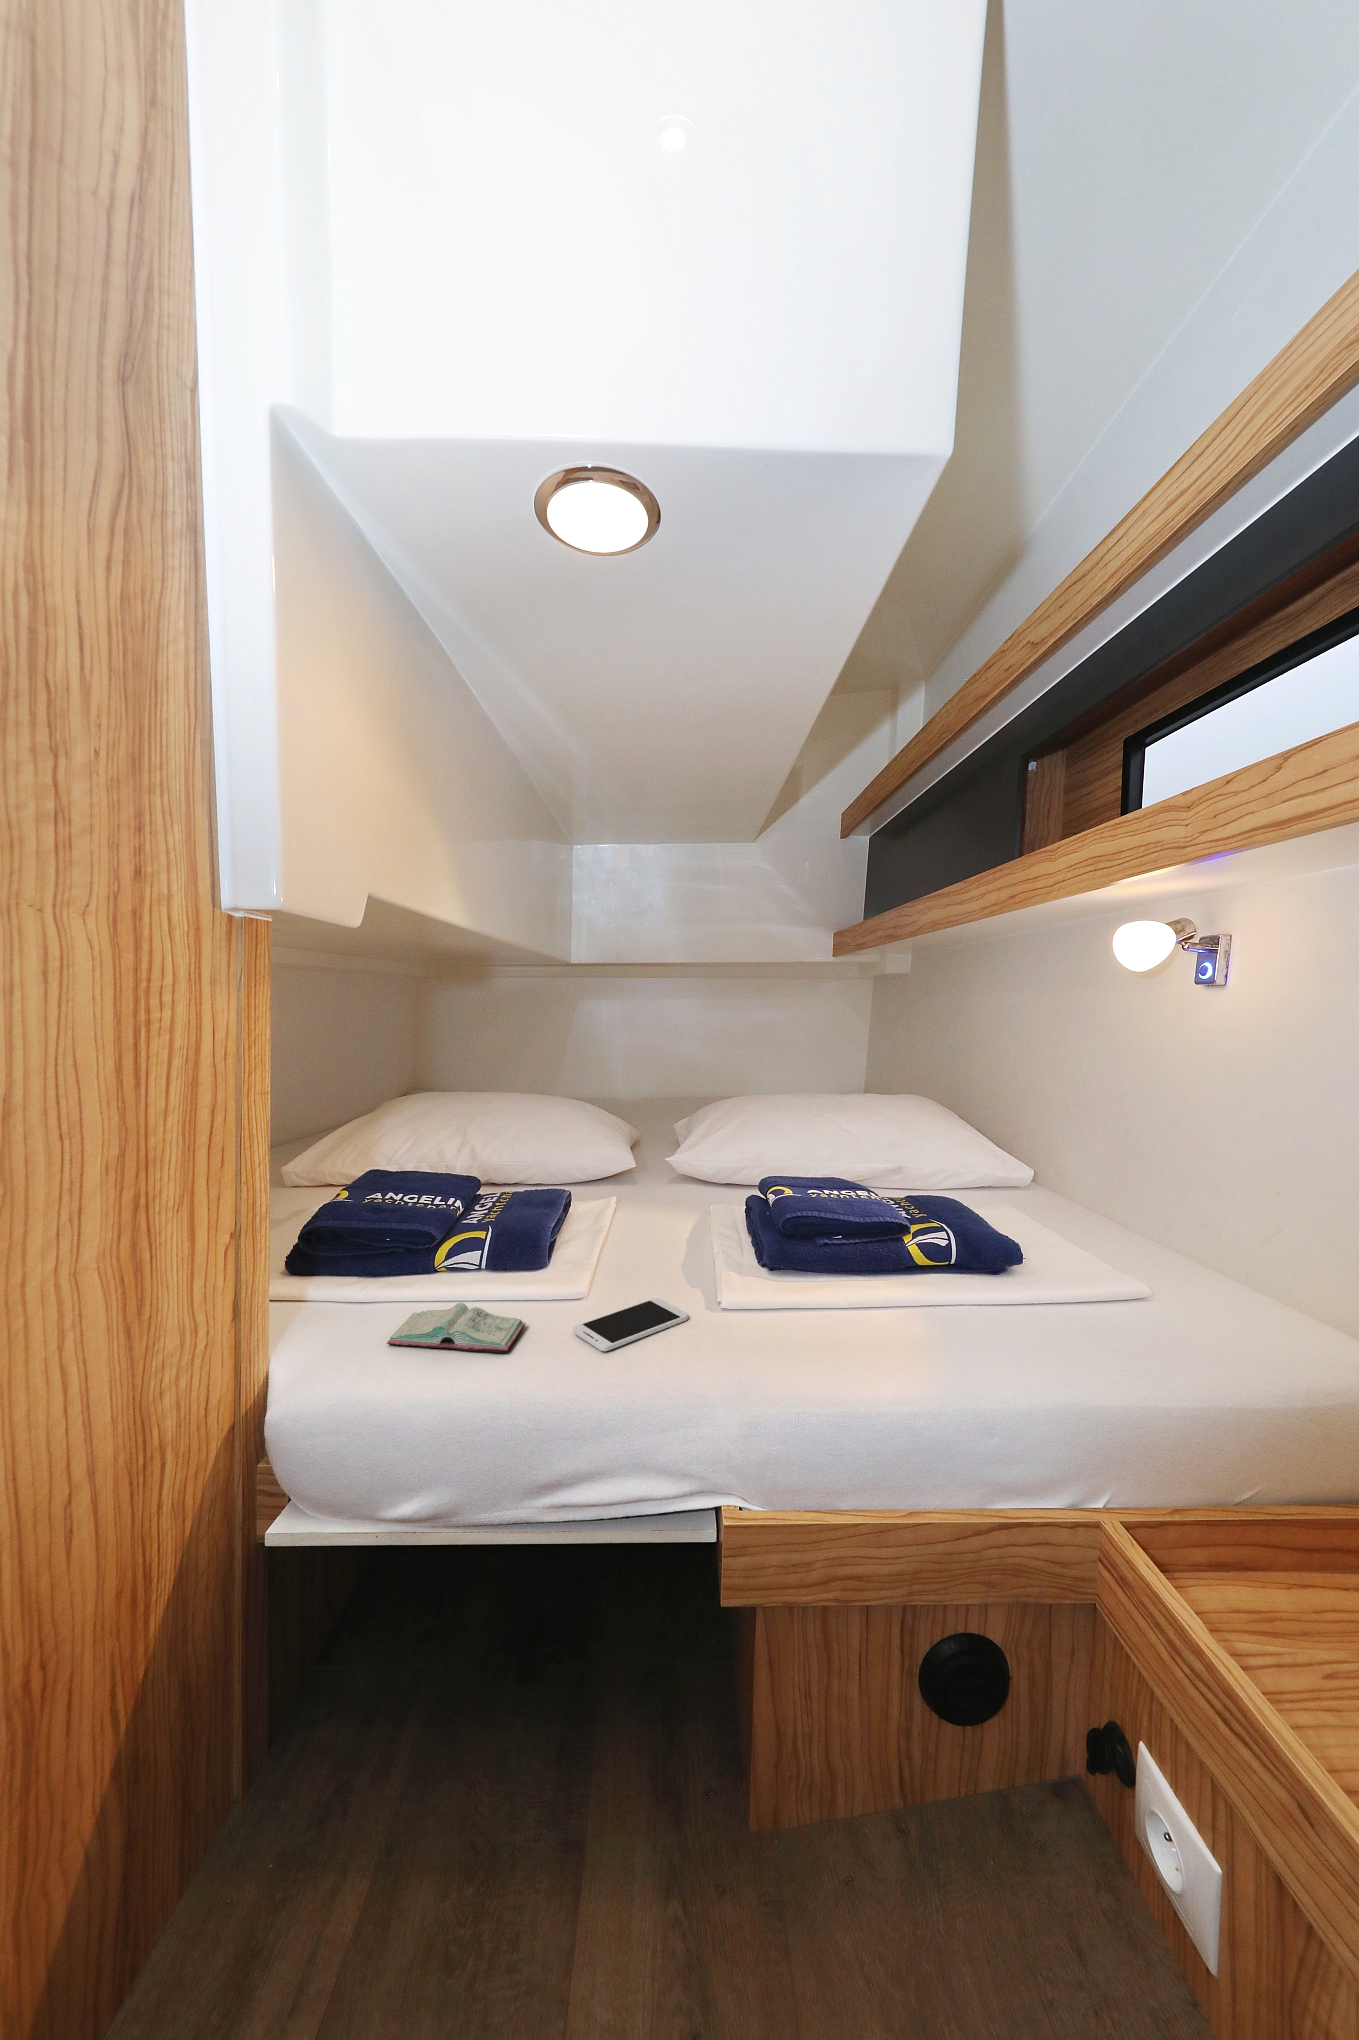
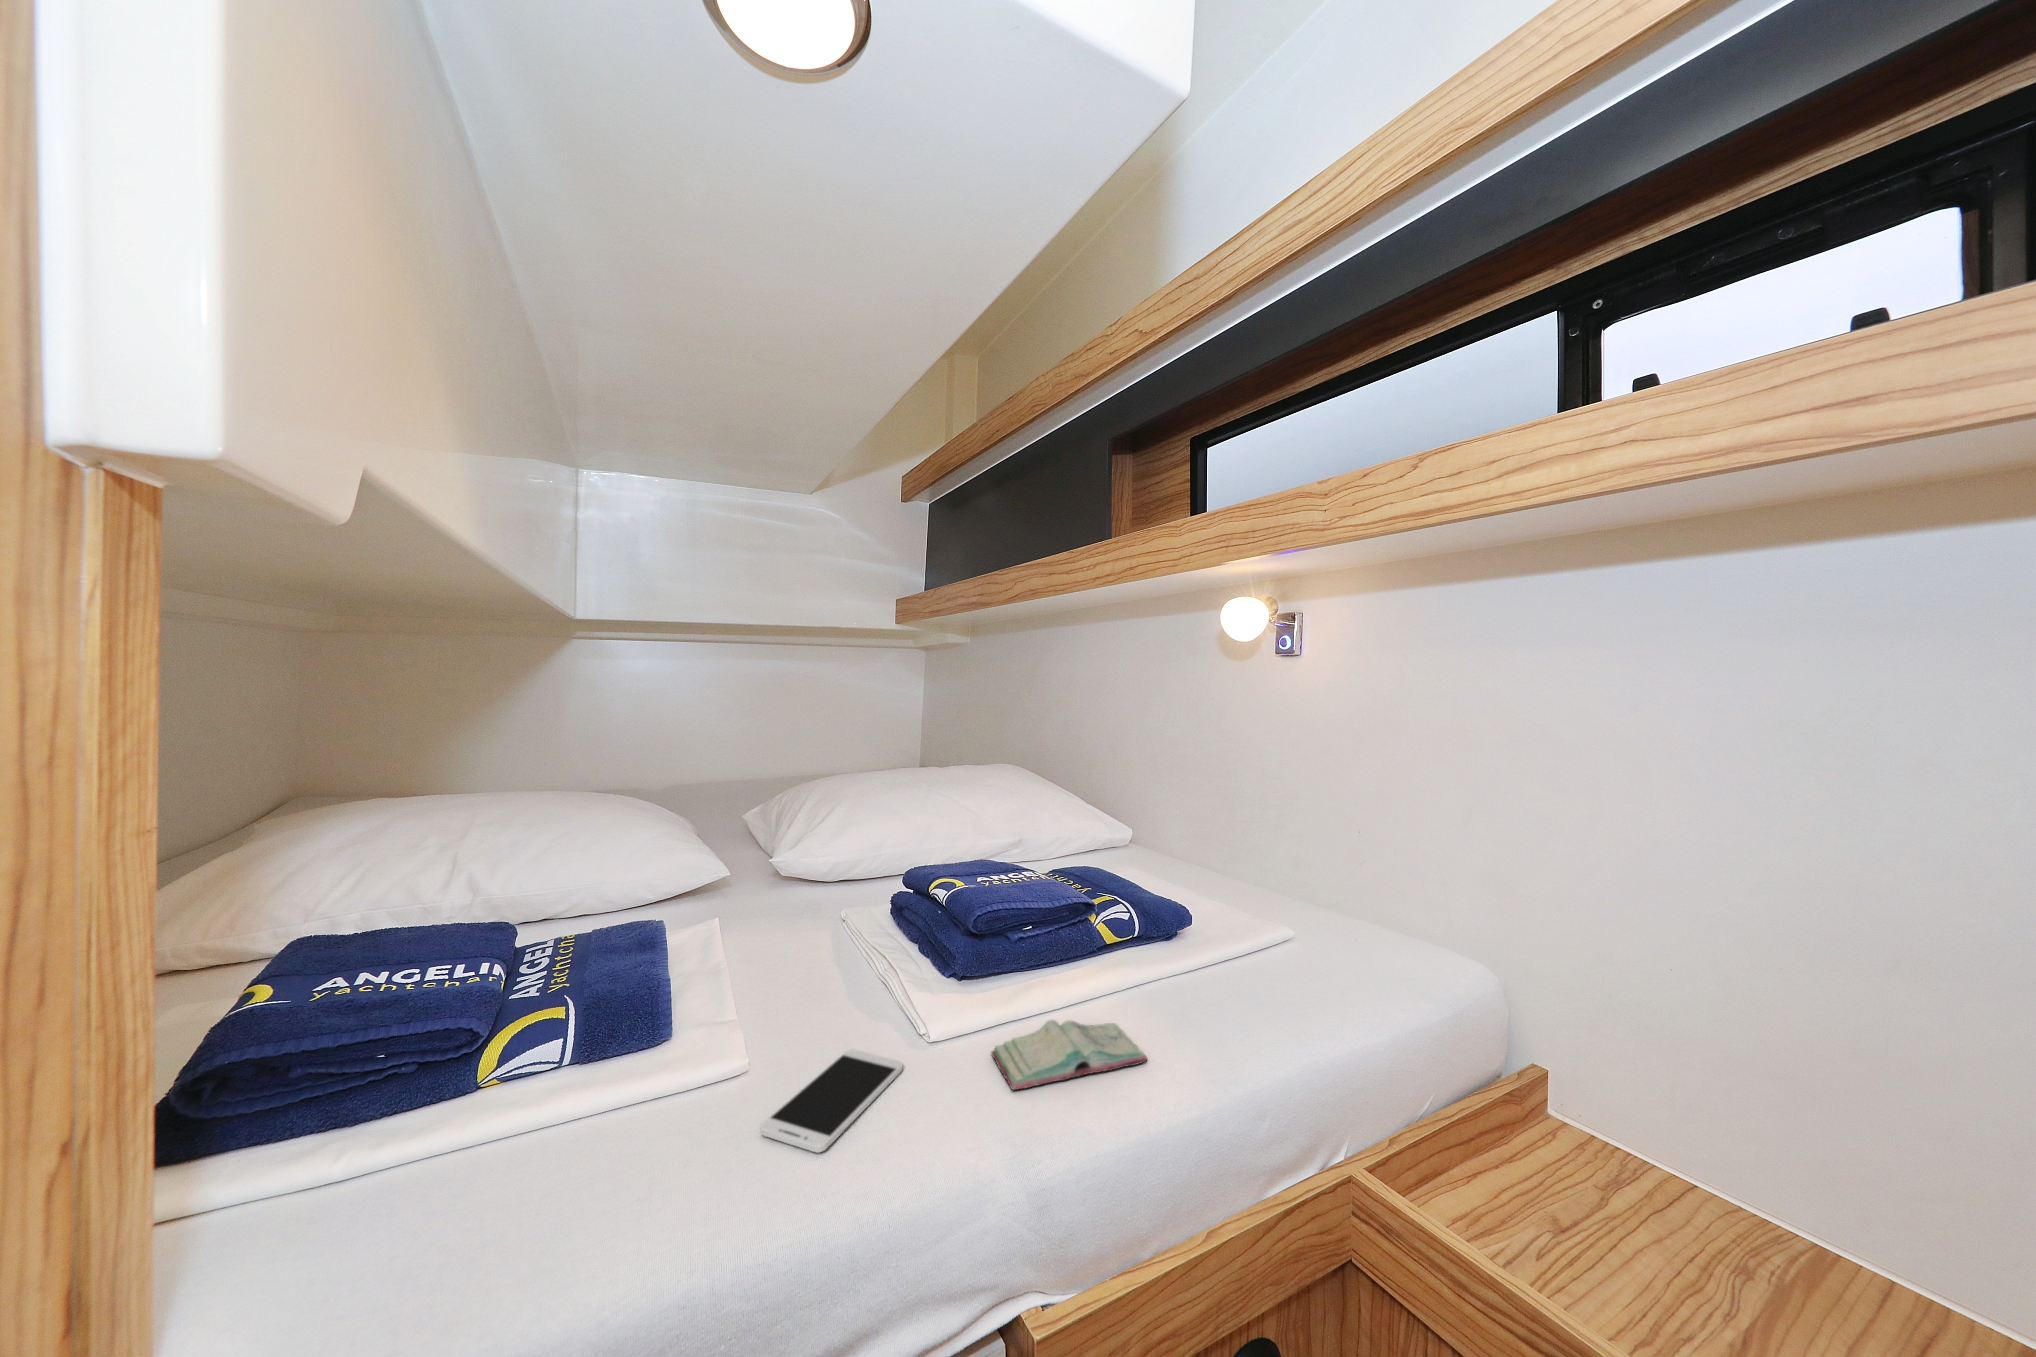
book: present [387,1303,525,1353] -> present [991,1020,1148,1090]

